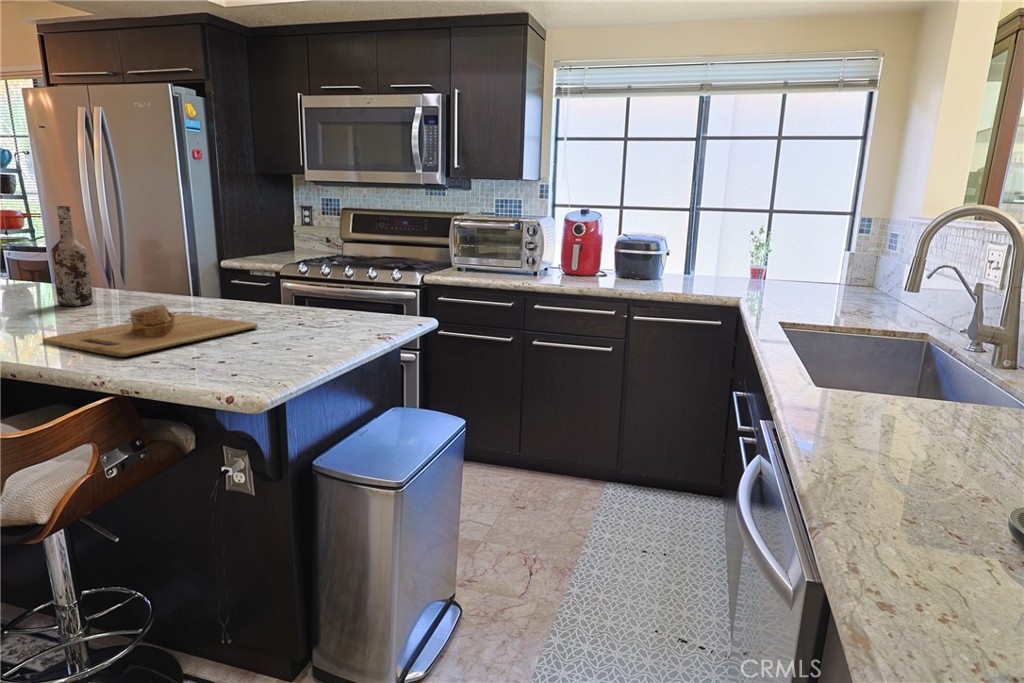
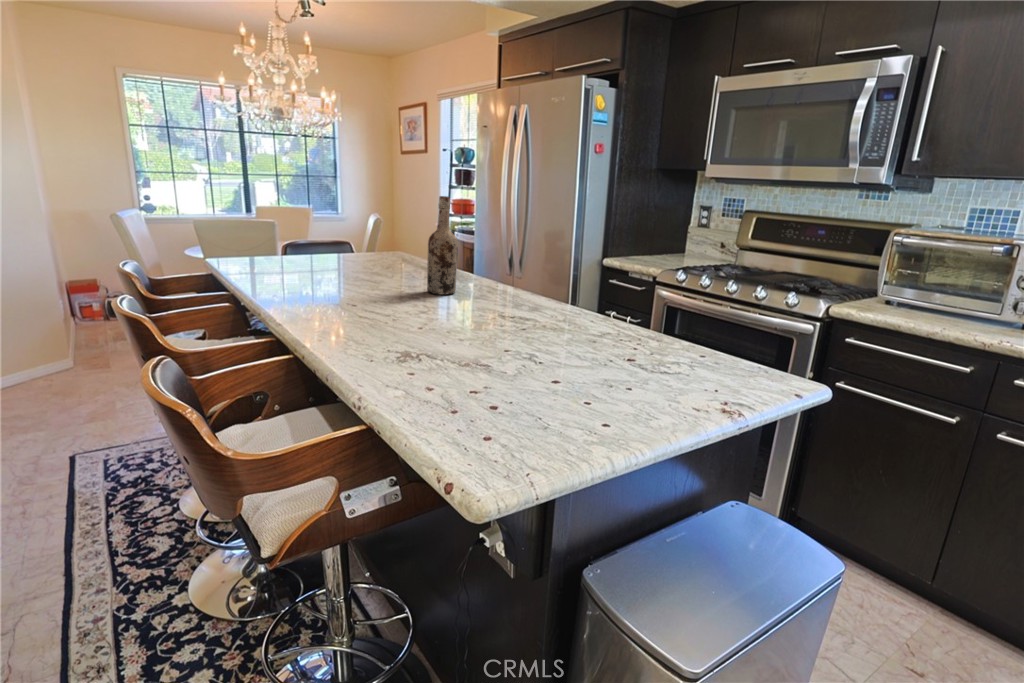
cutting board: present [42,304,258,357] -> none [373,309,578,369]

